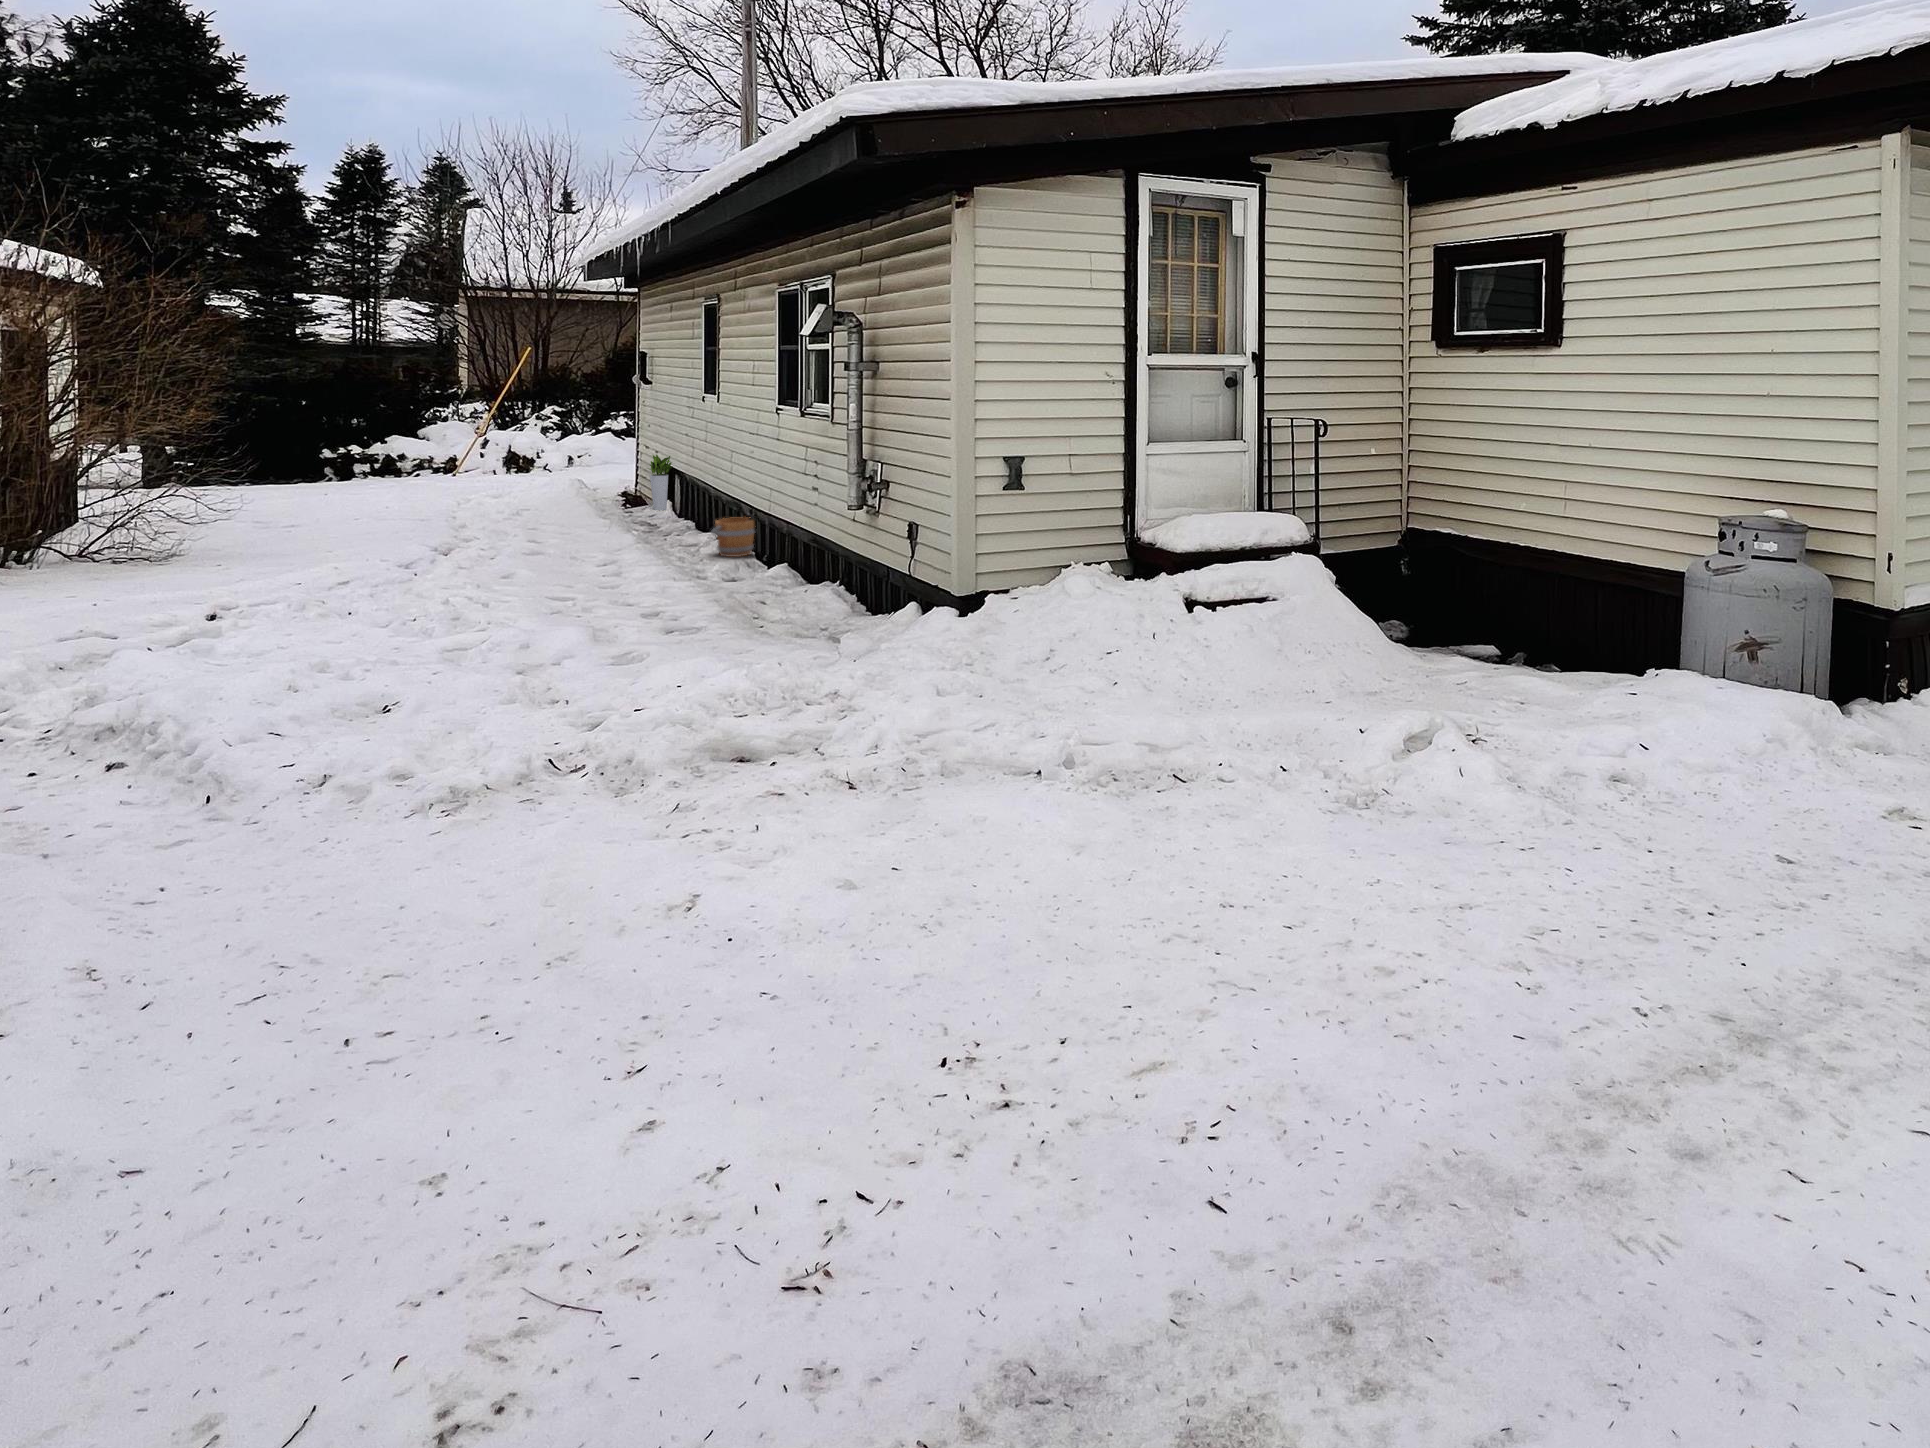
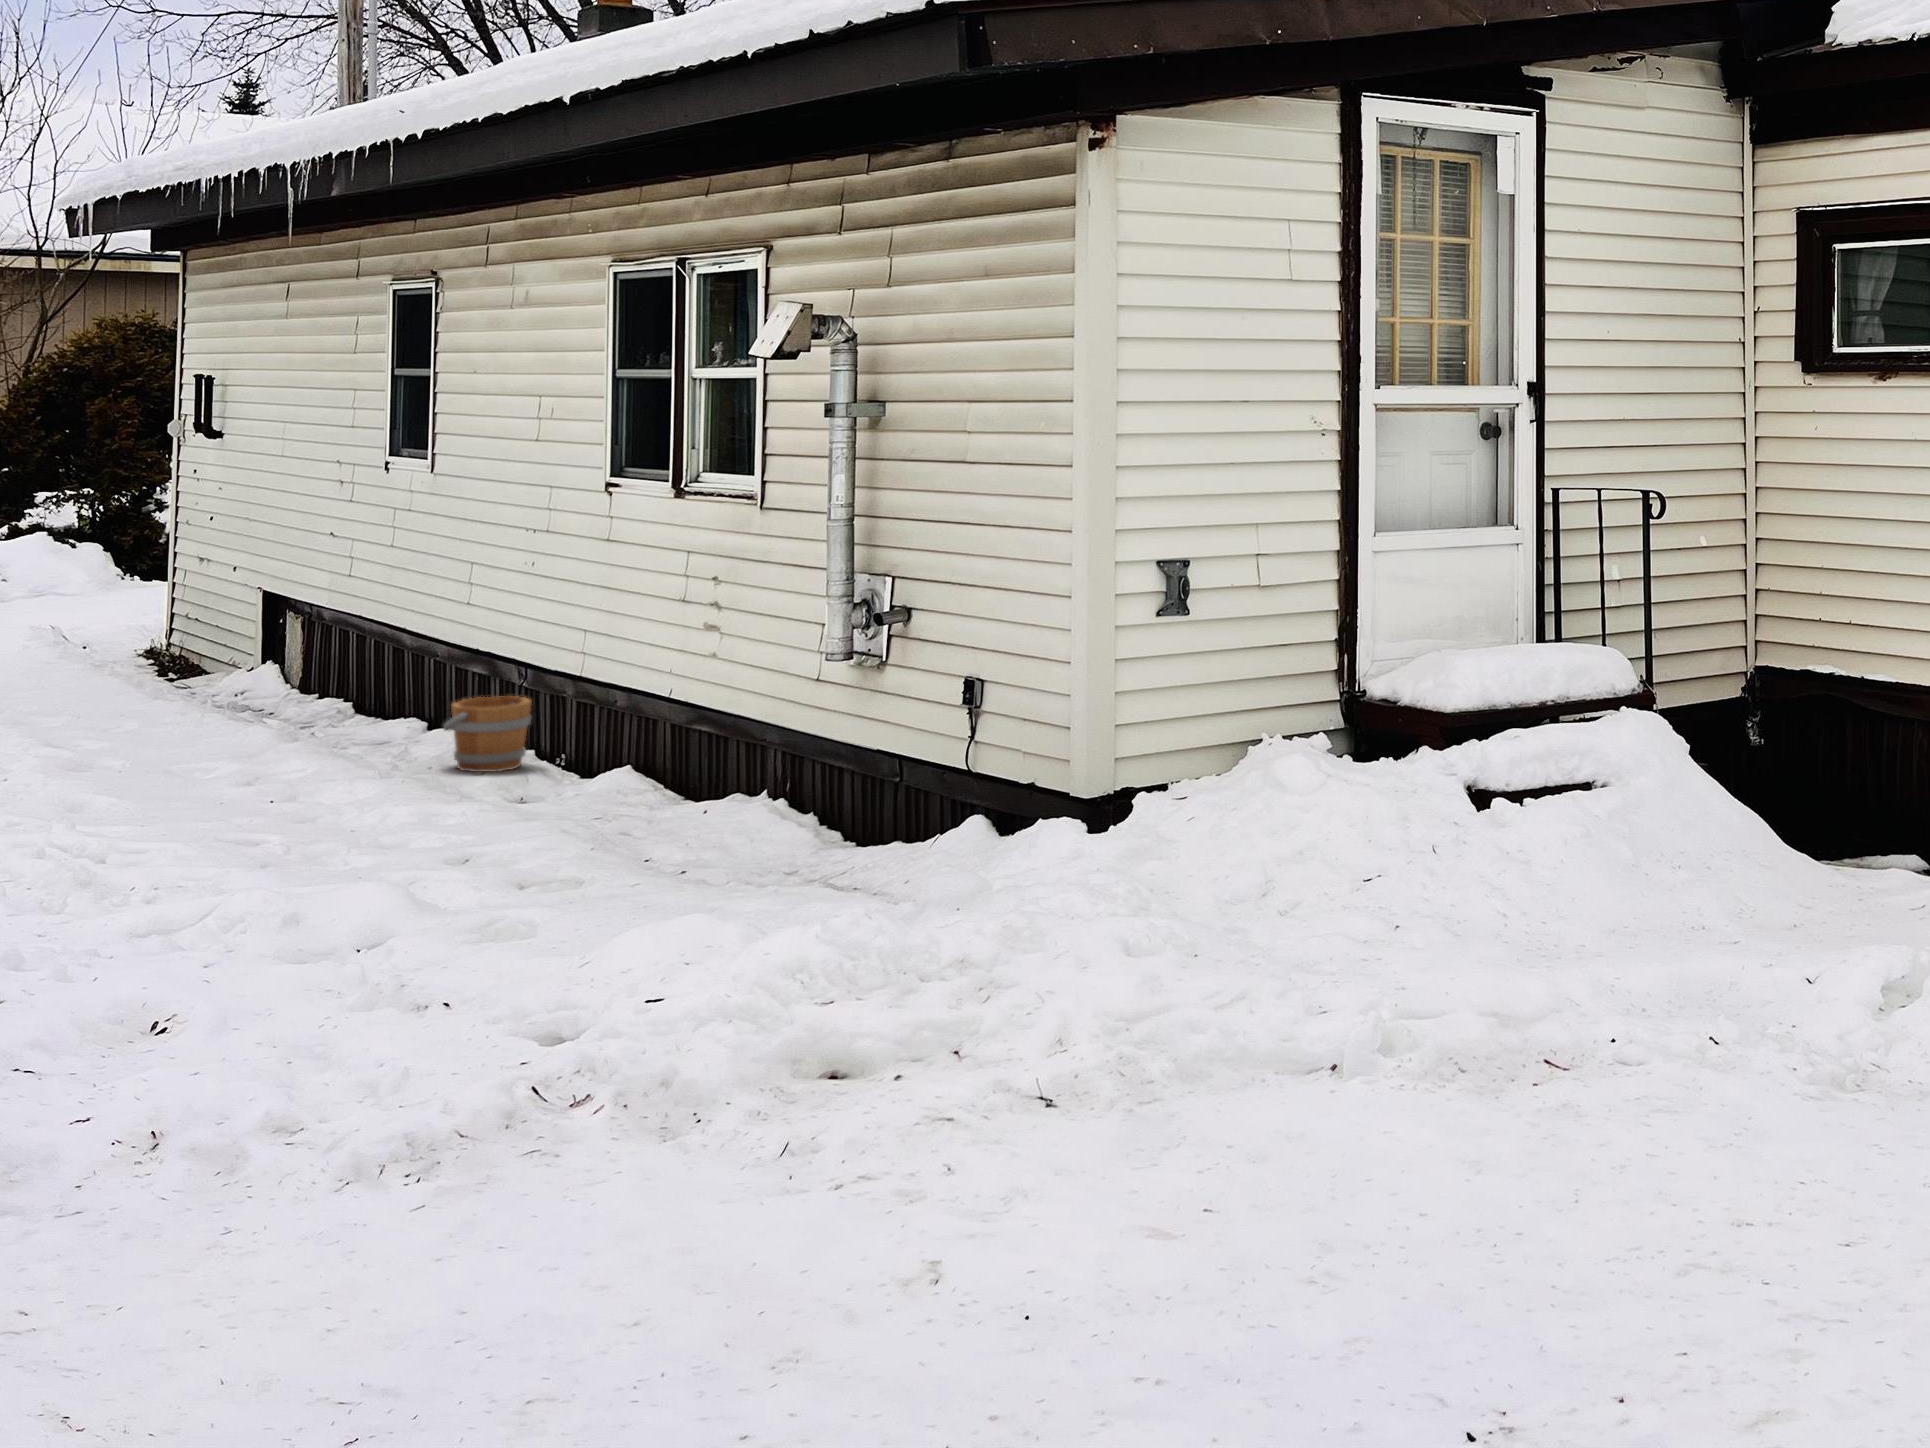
planter: present [648,455,672,510] -> none [226,582,289,694]

